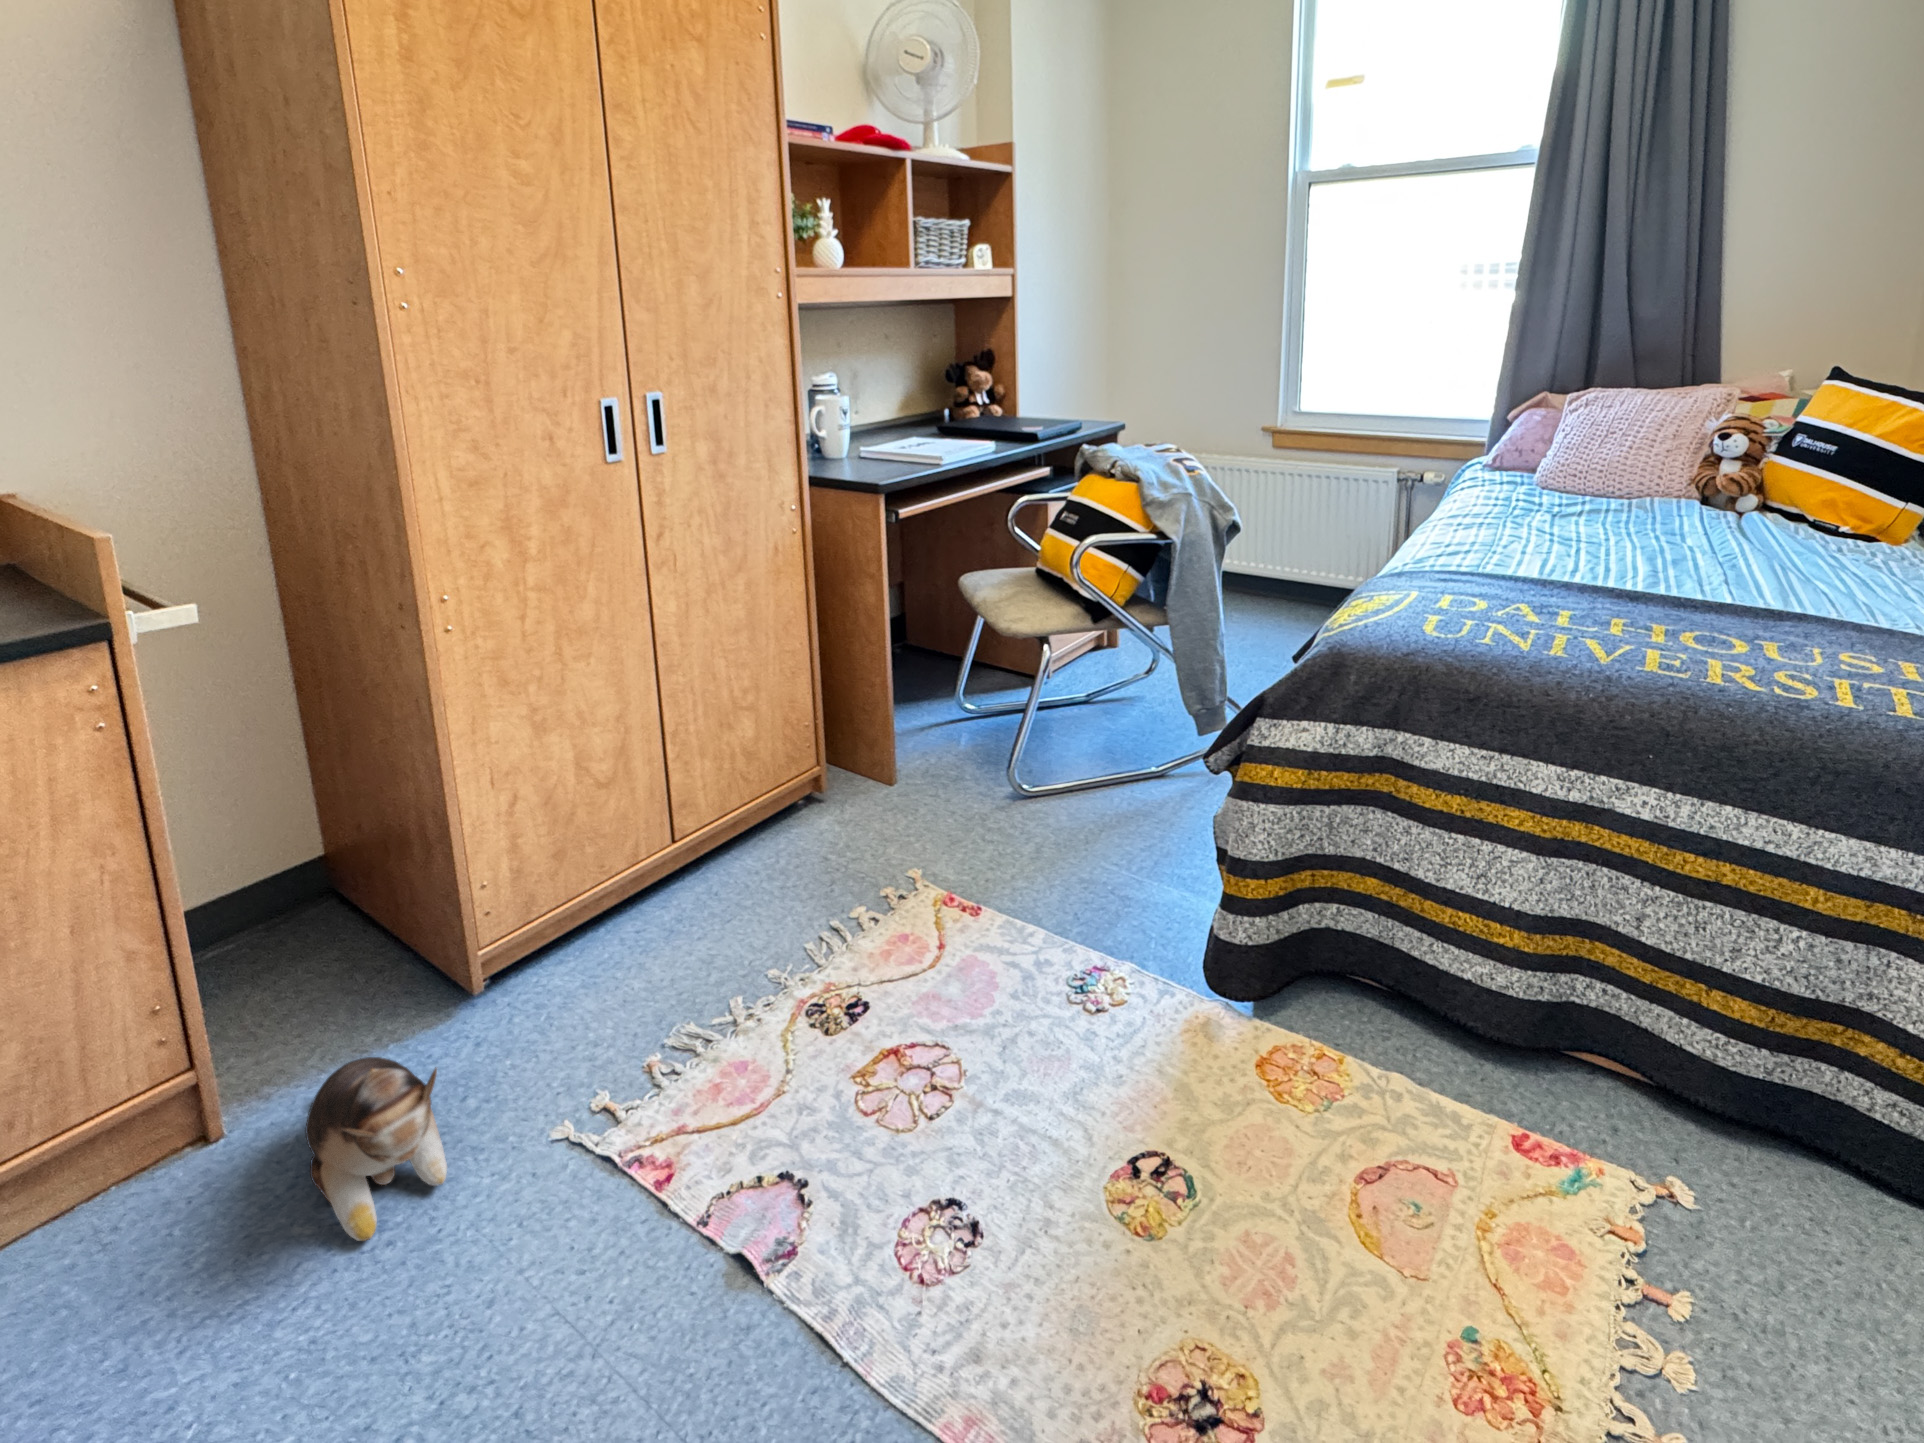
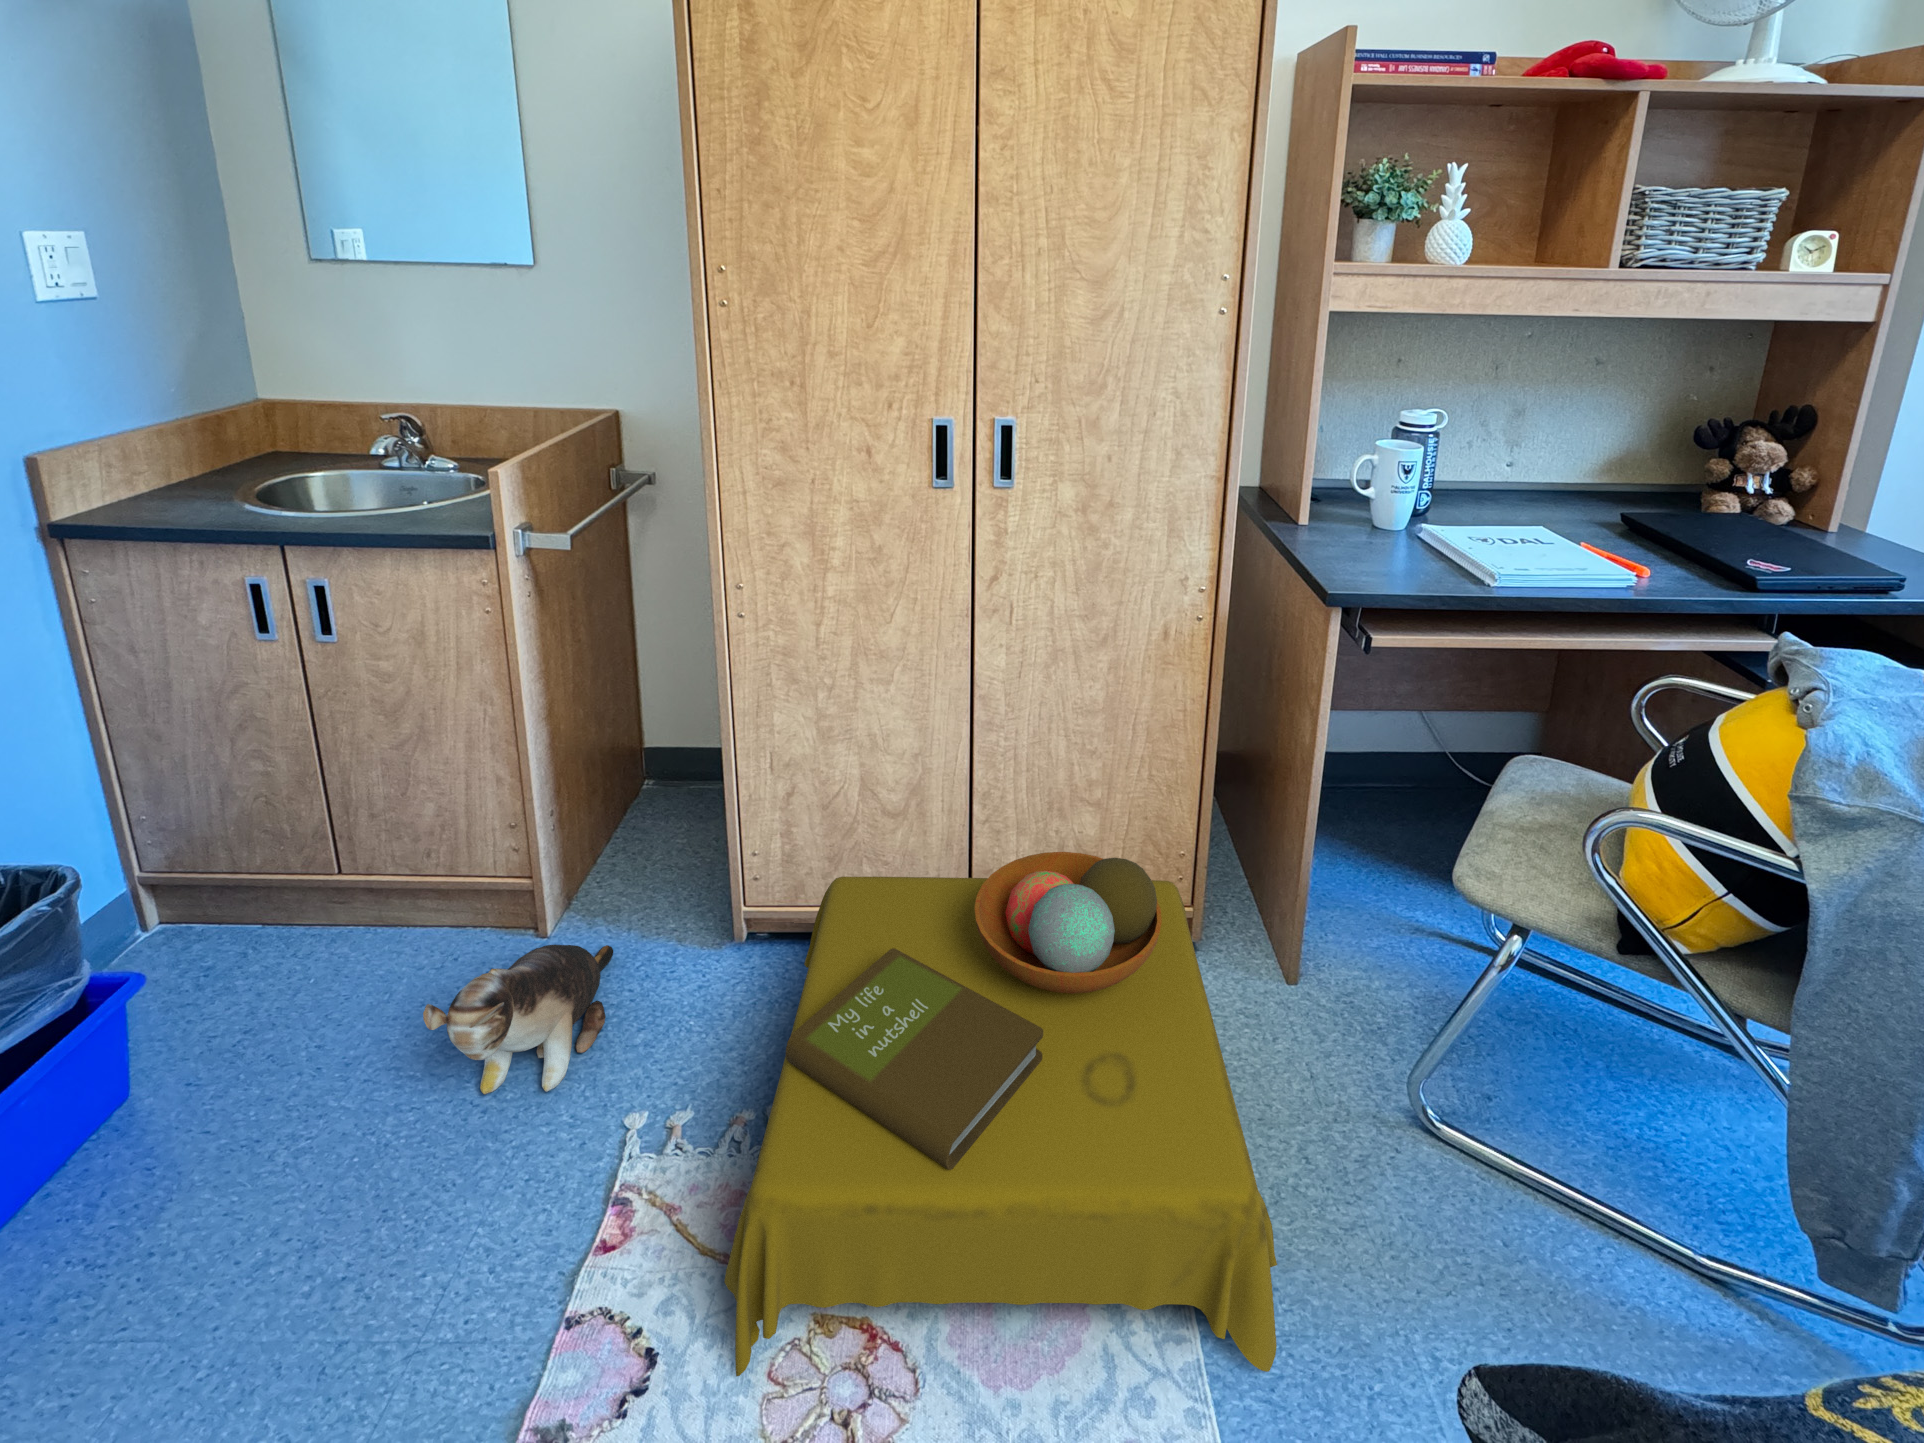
side table: none [587,699,1073,1135] -> present [724,852,1277,1376]

